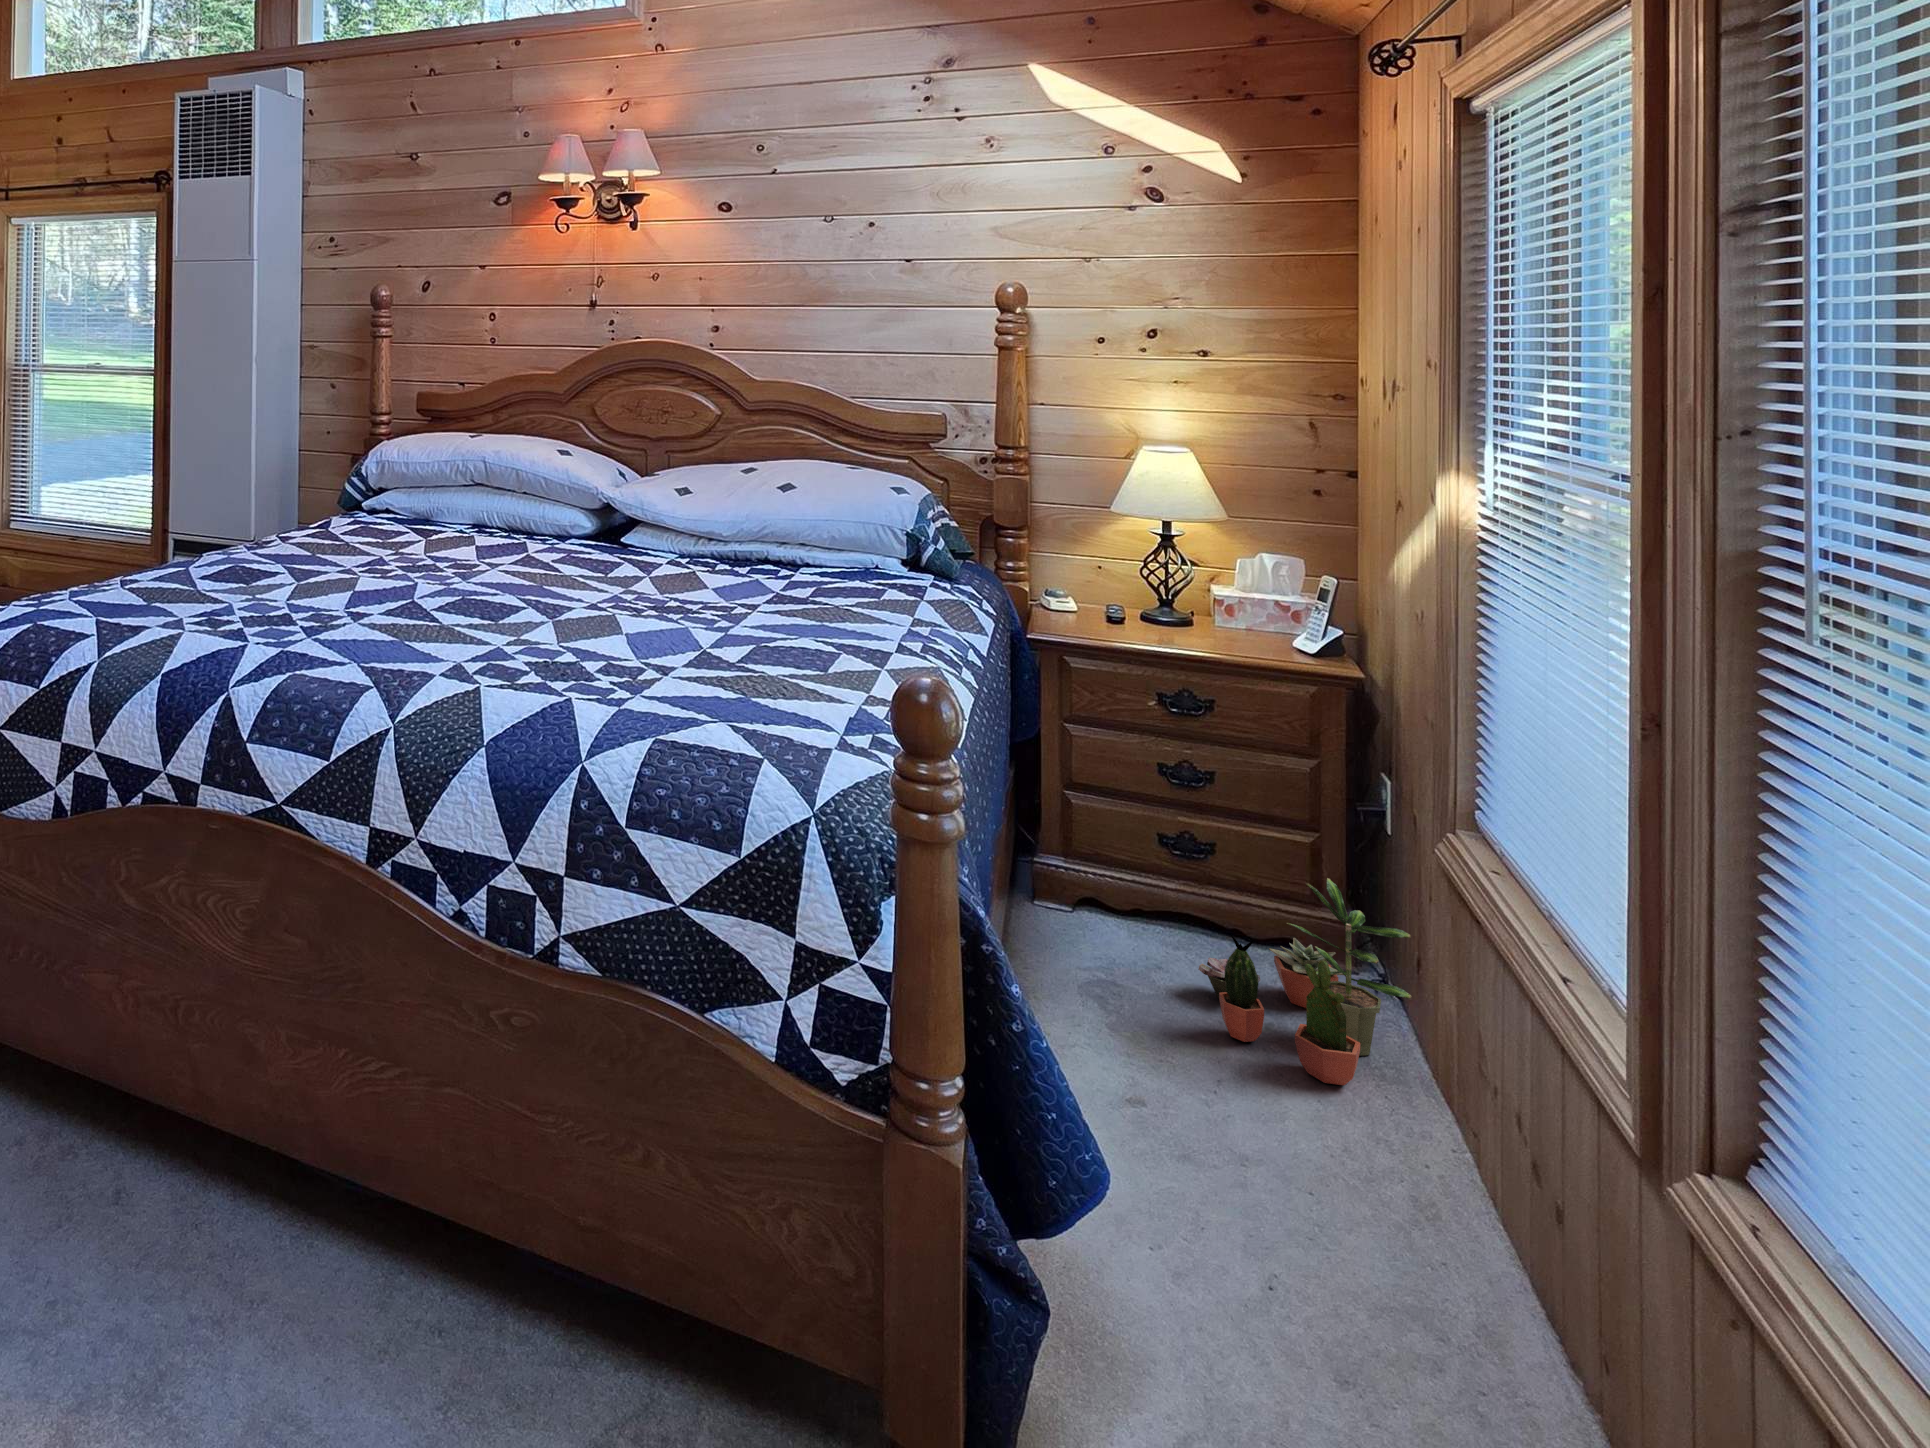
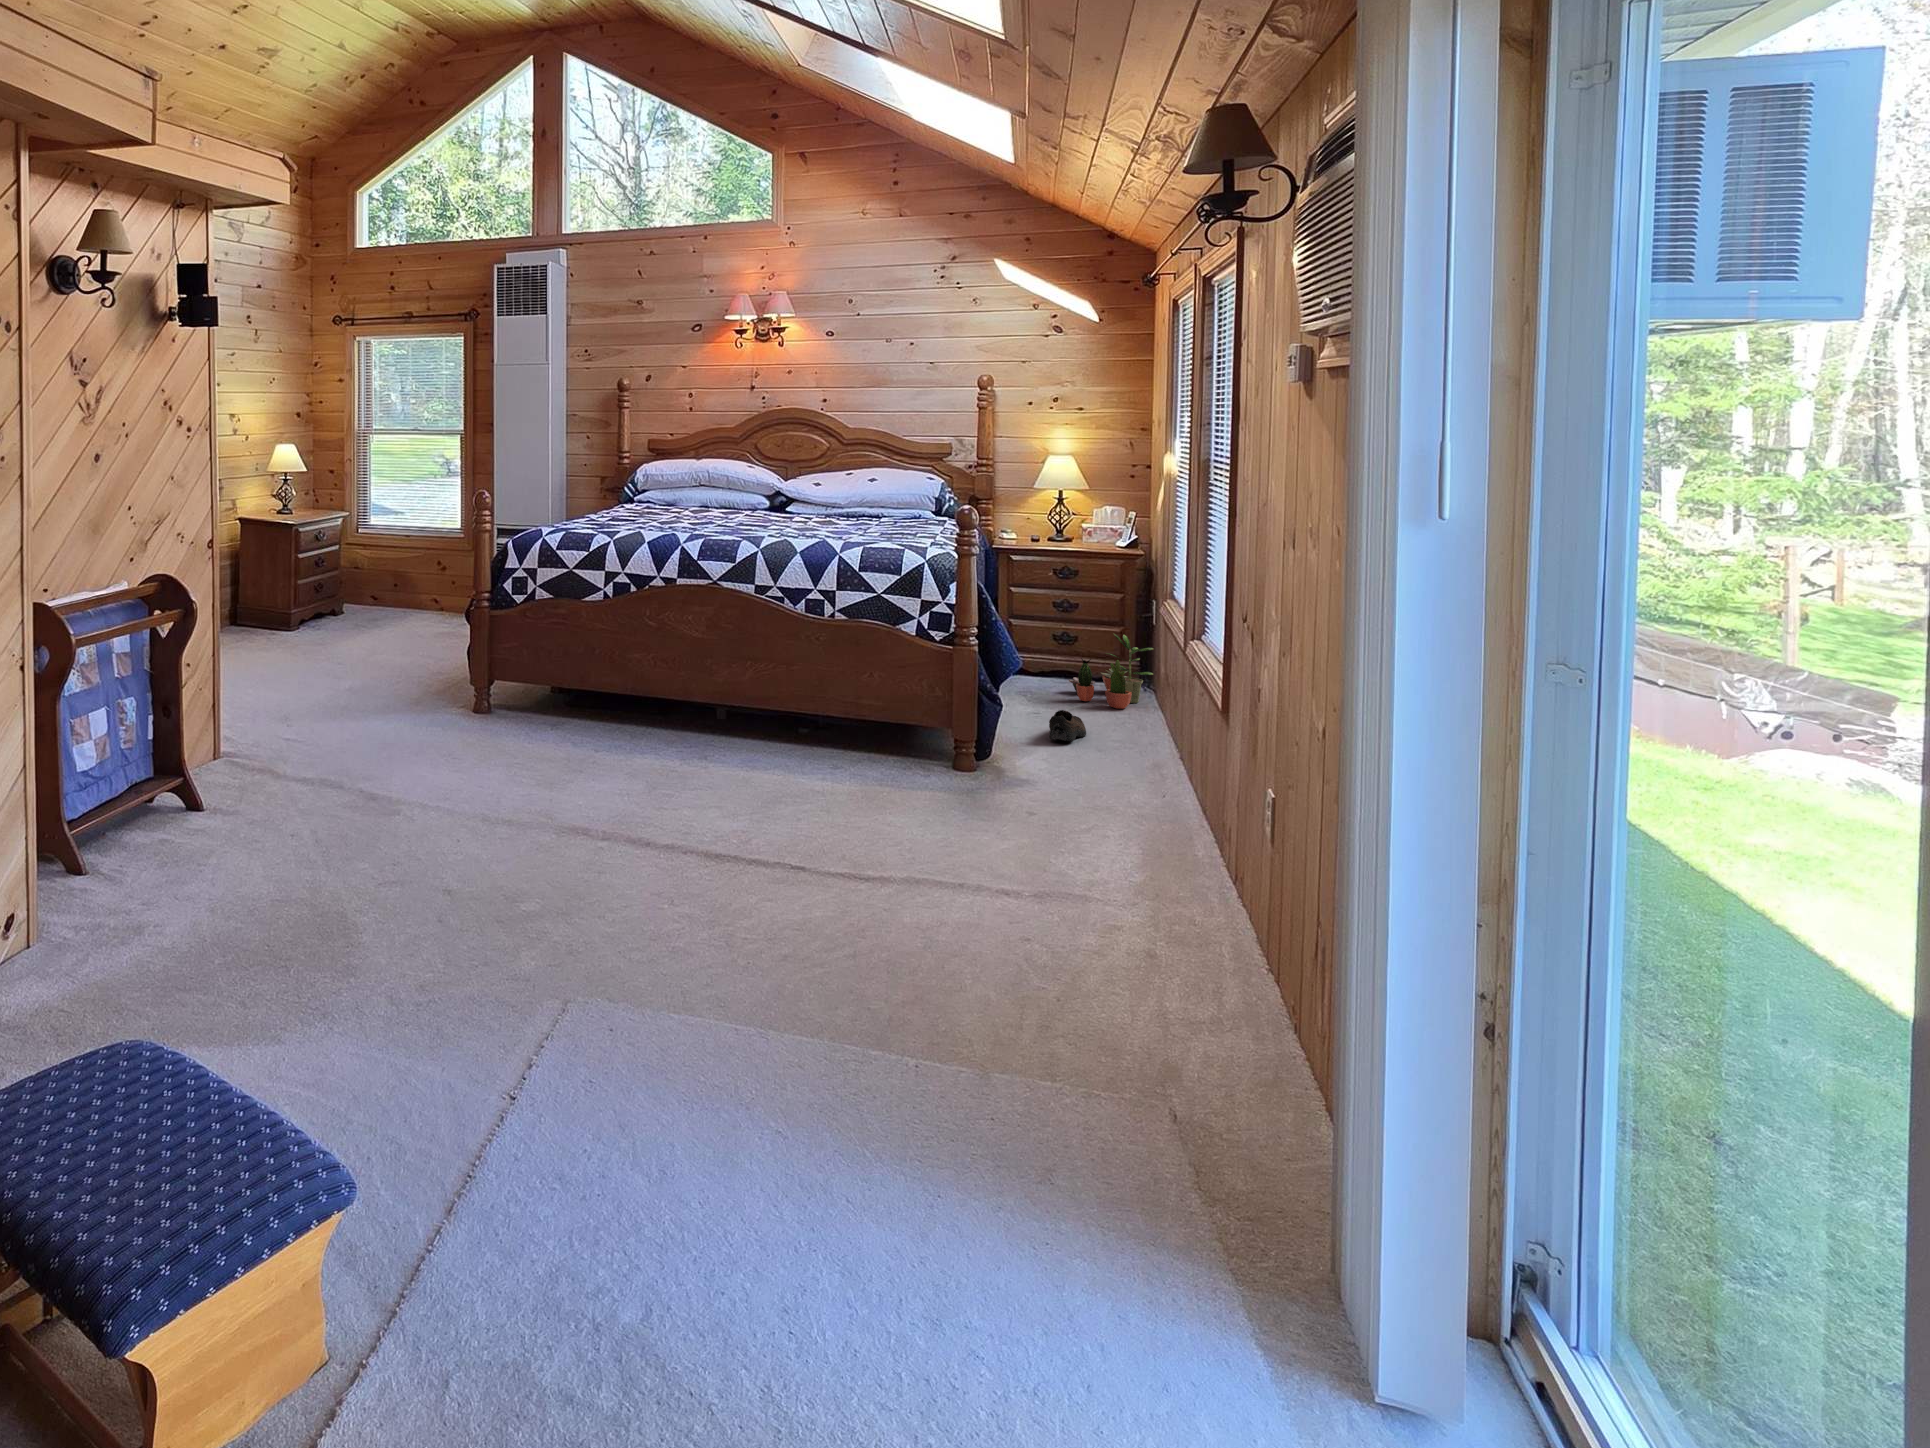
shoe: none [1174,1158,1272,1291] -> present [1049,710,1086,741]

